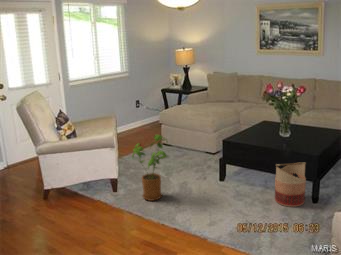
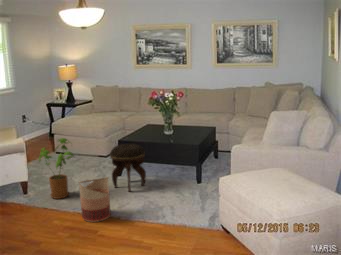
footstool: none [209,146,251,203] -> present [110,144,146,192]
basket: present [275,163,306,207] -> present [79,177,111,222]

